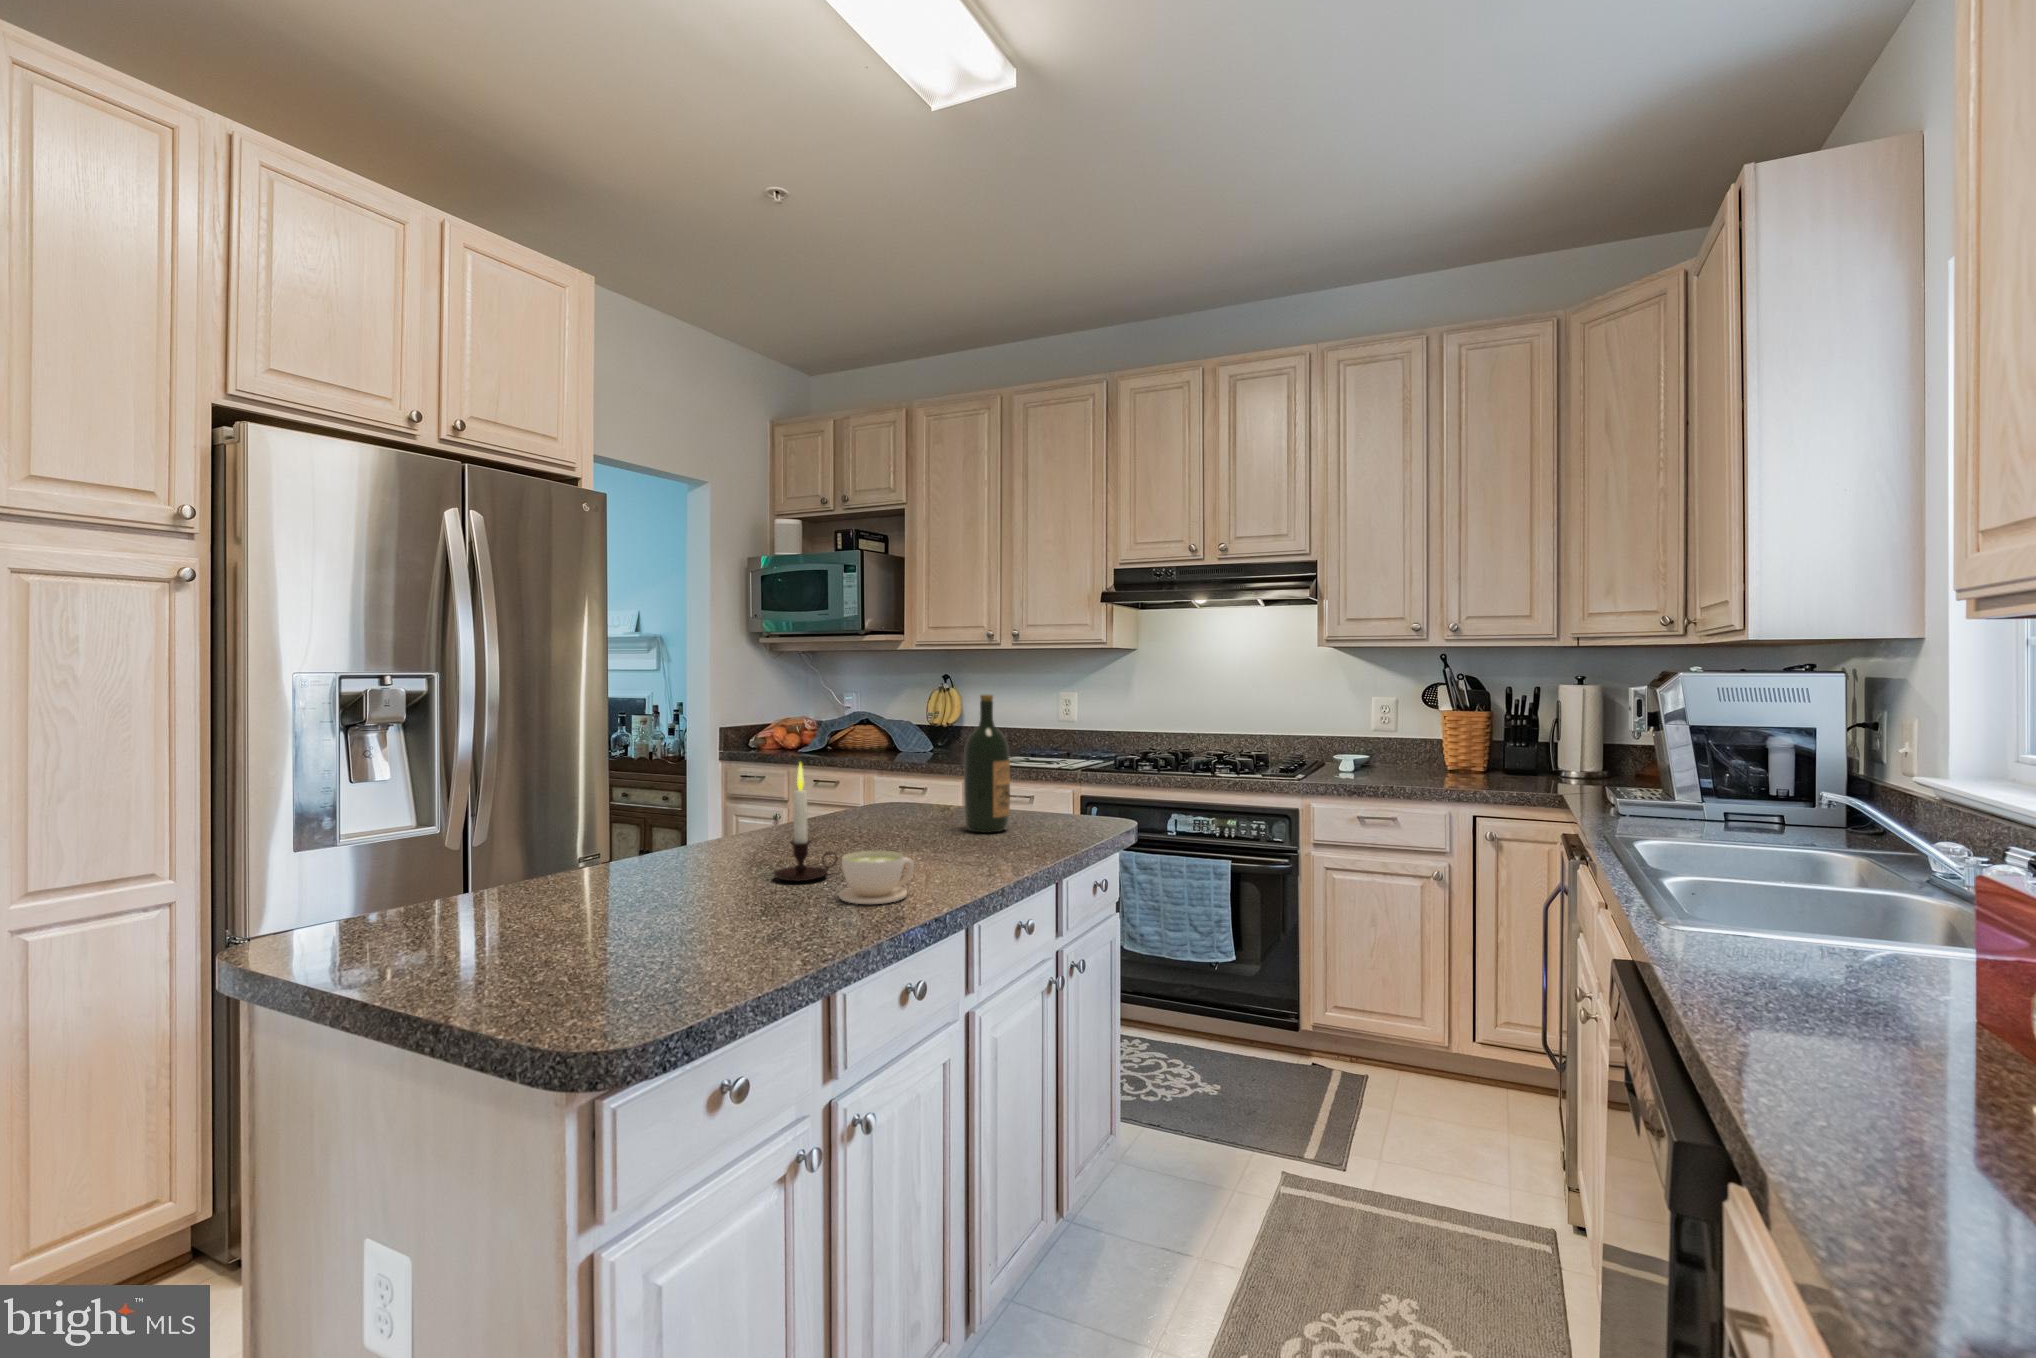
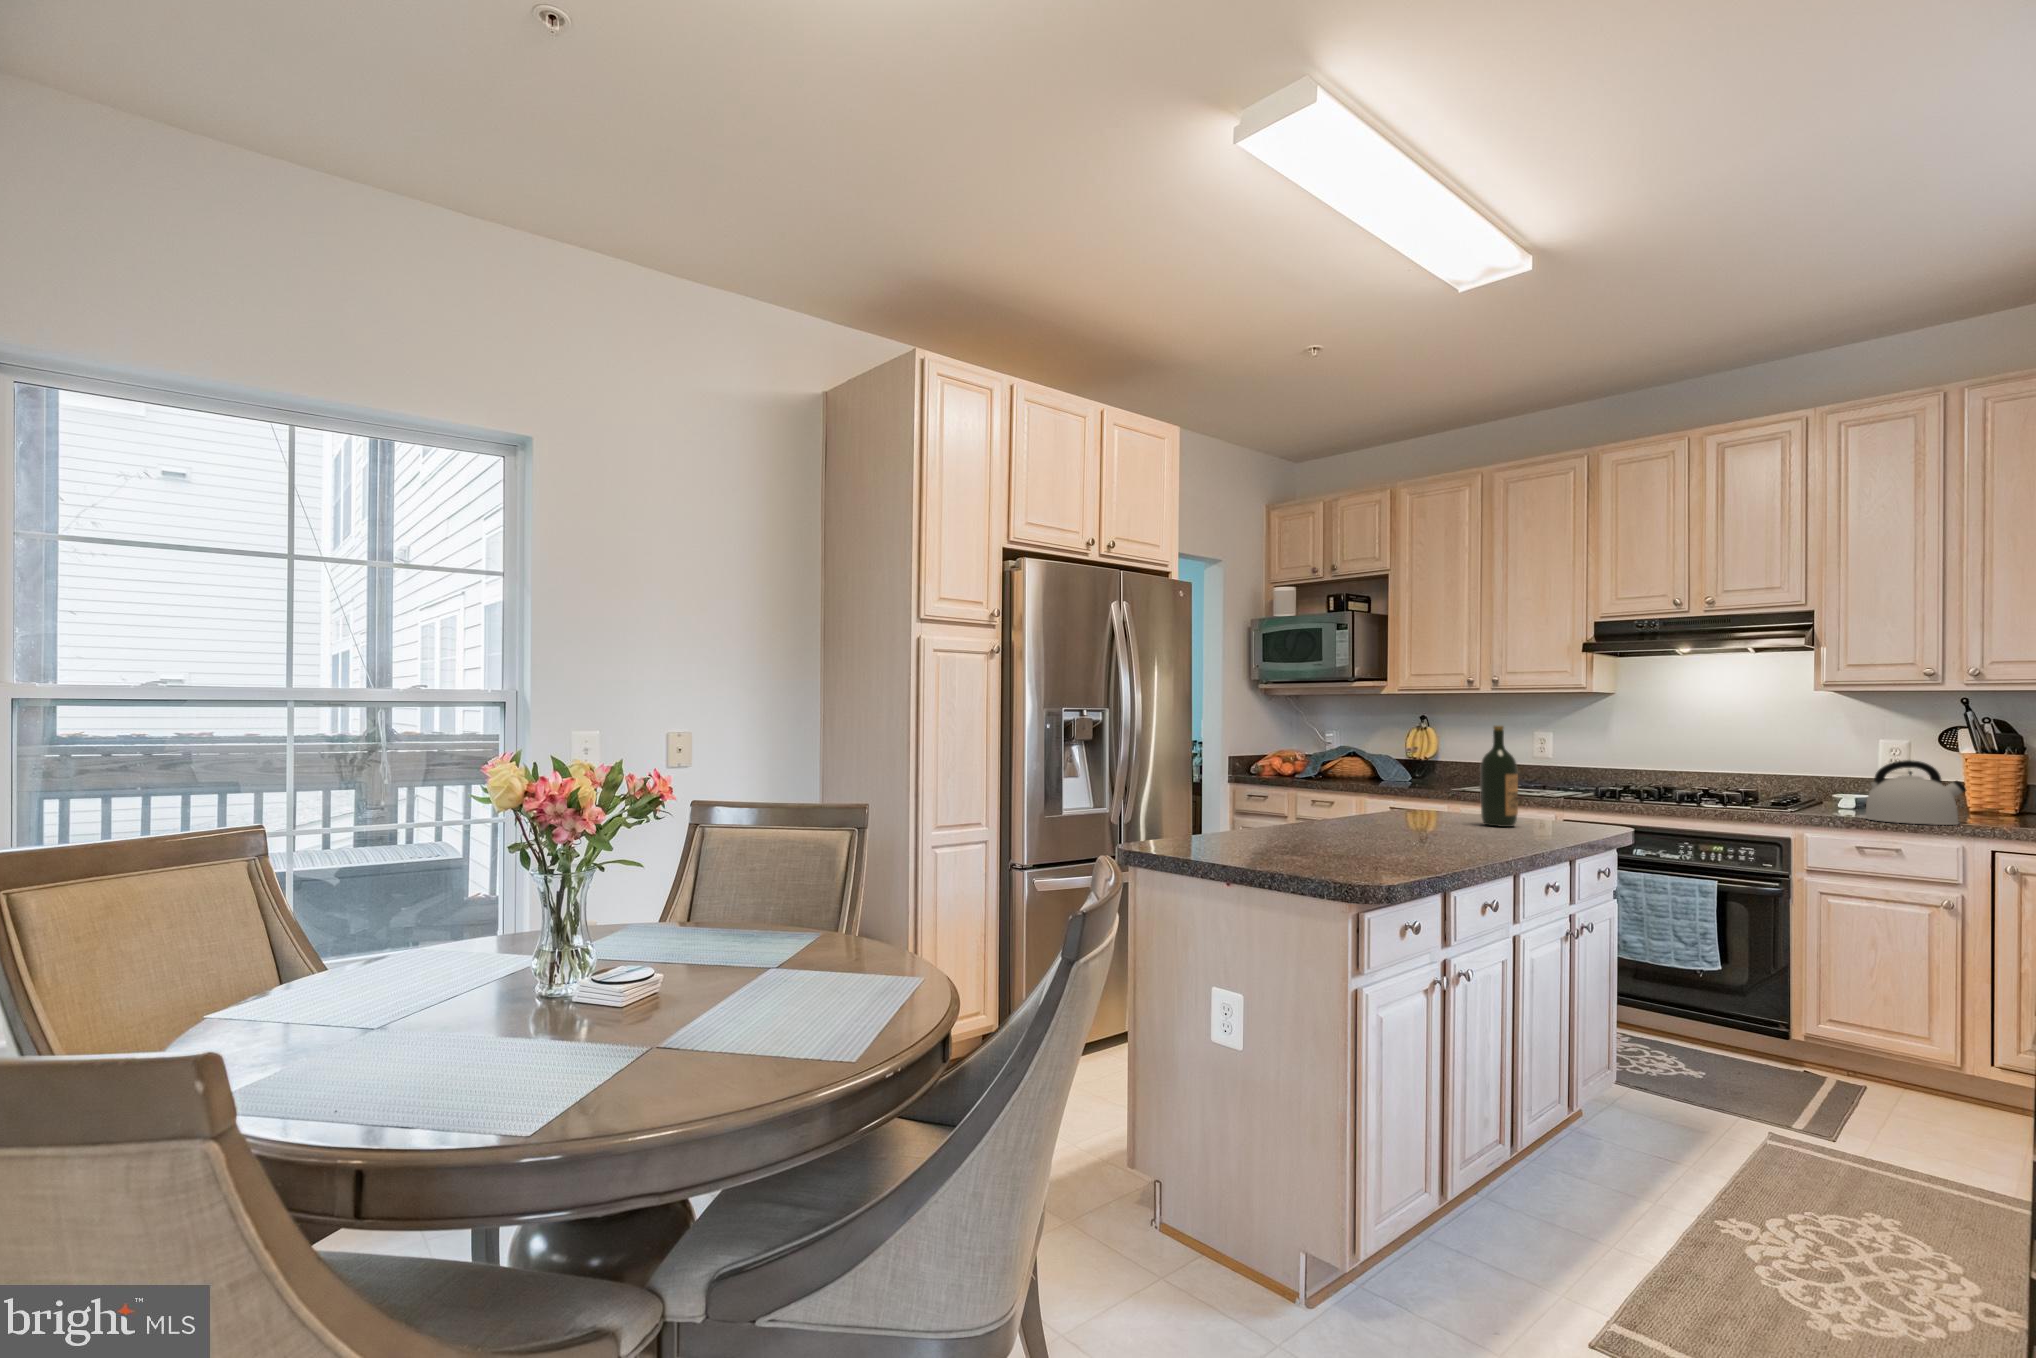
kettle: none [1367,721,1455,791] -> present [1865,760,1967,825]
candle: present [773,764,837,881] -> none [1363,764,1405,840]
coffee cup: present [839,851,914,904] -> none [1418,820,1468,851]

